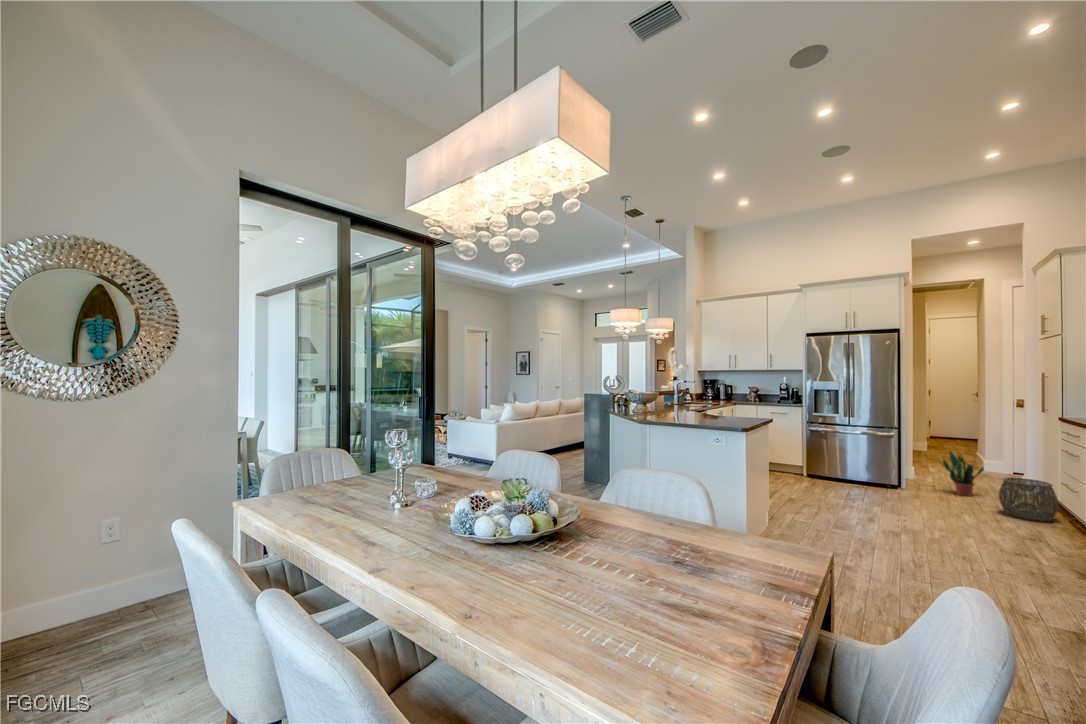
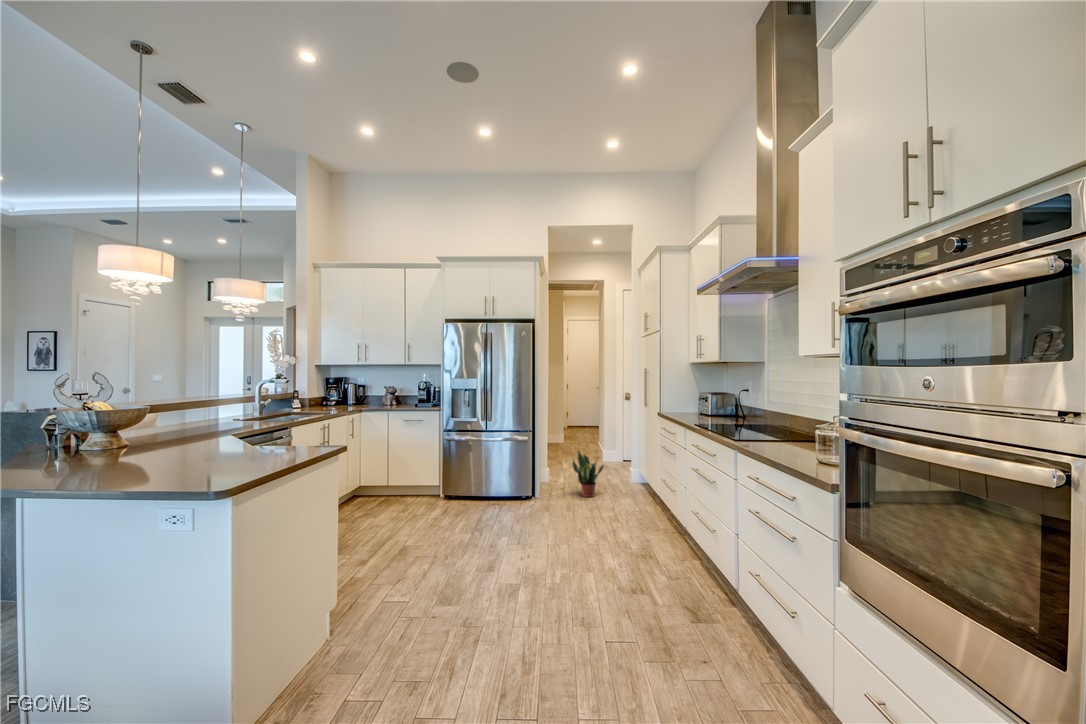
woven basket: present [999,477,1058,521] -> none [616,476,659,522]

